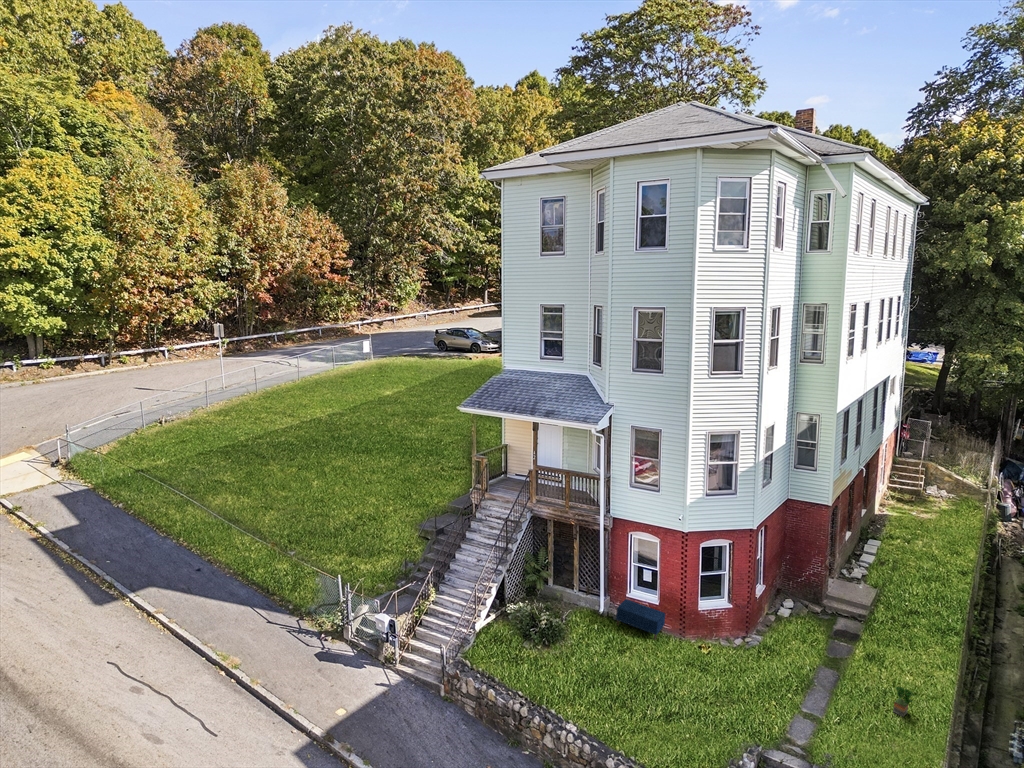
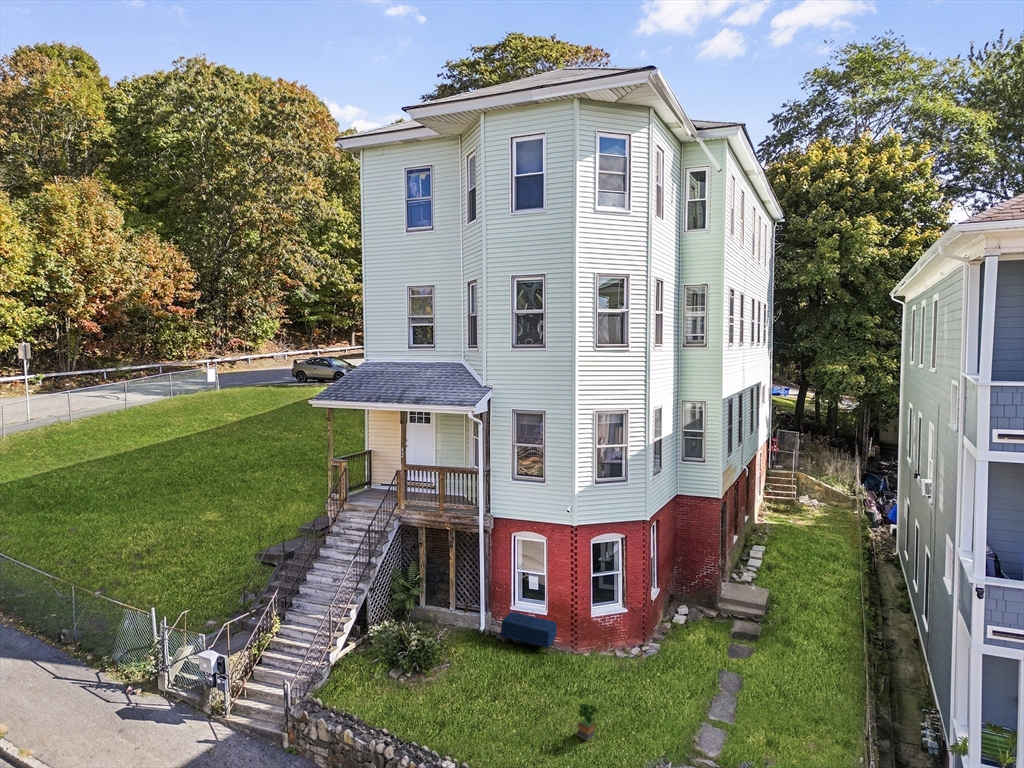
potted tree: present [893,687,914,717] -> present [578,703,599,741]

